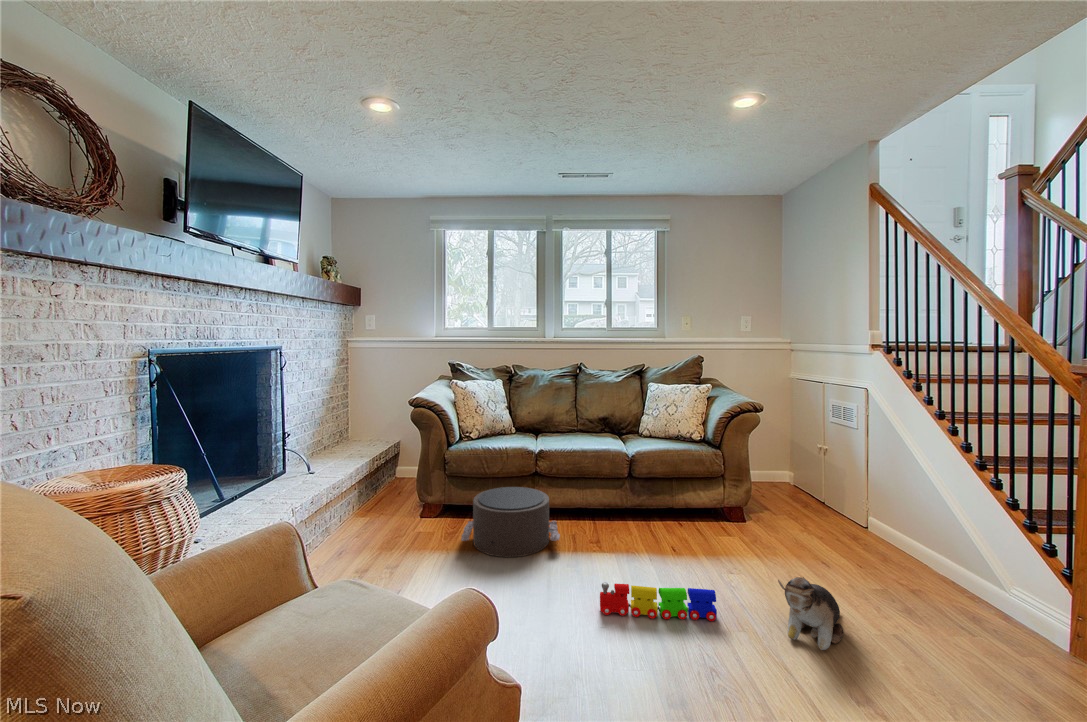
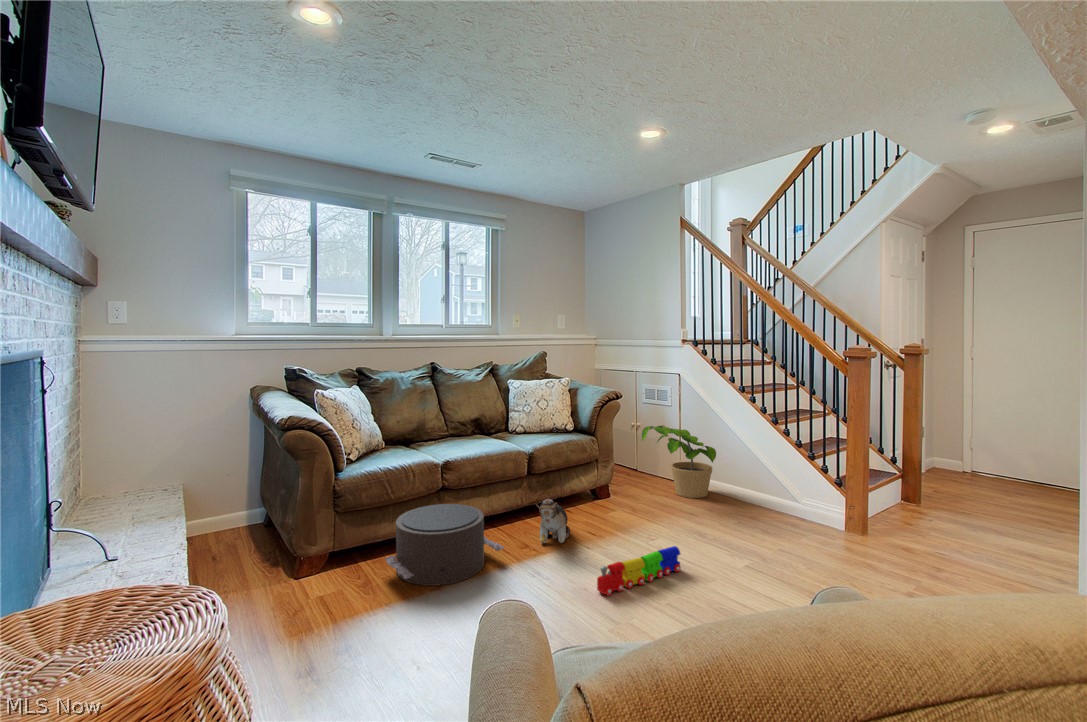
potted plant: none [775,448,892,552] -> present [642,425,716,498]
plush toy: present [778,577,844,650] -> present [536,499,570,543]

